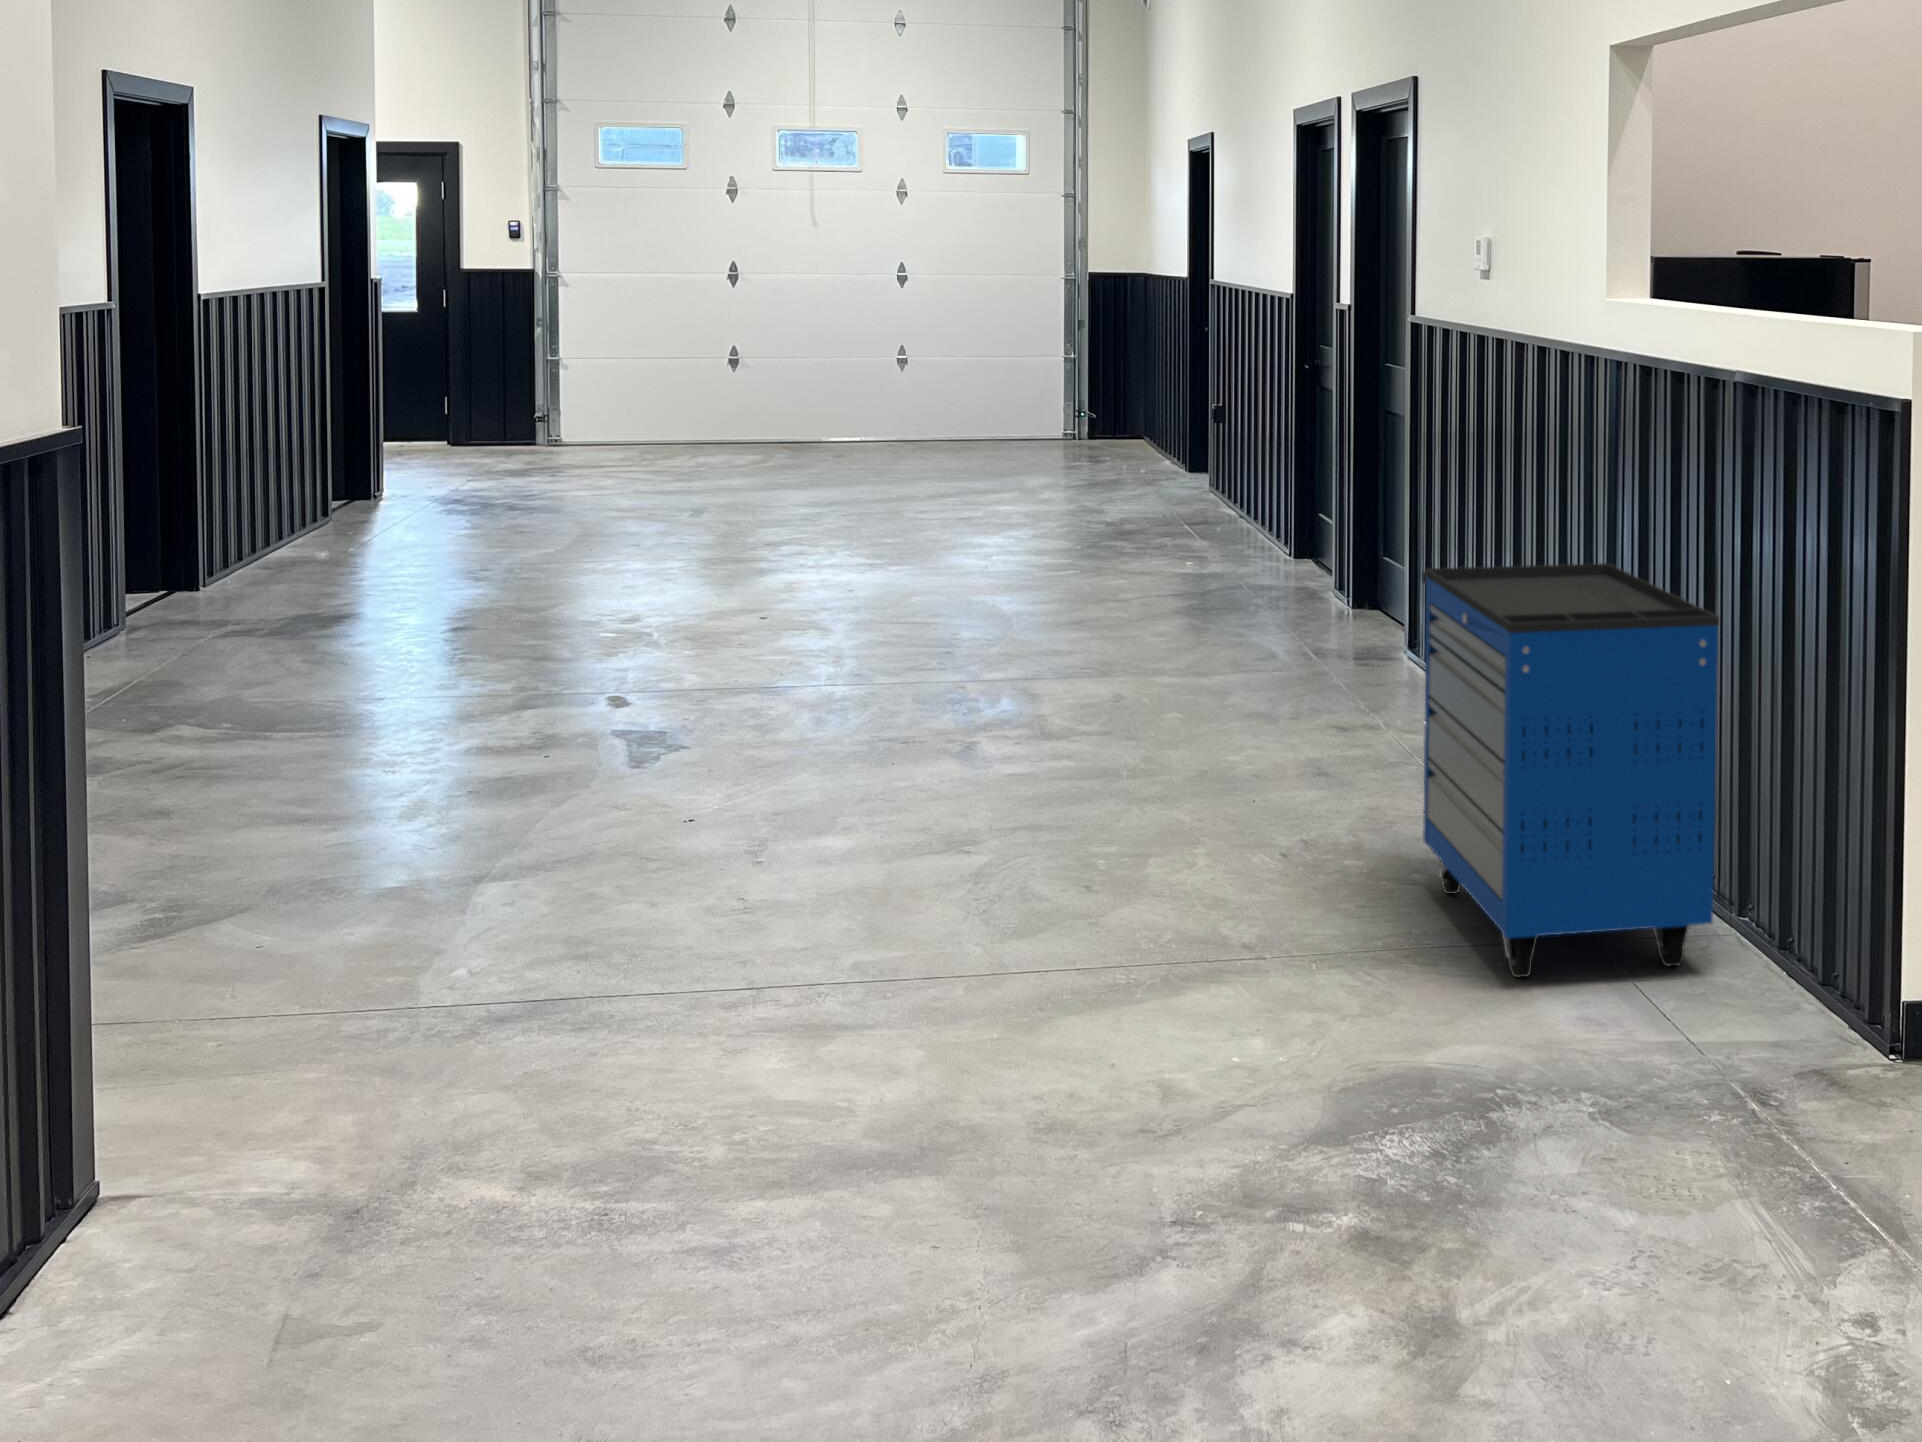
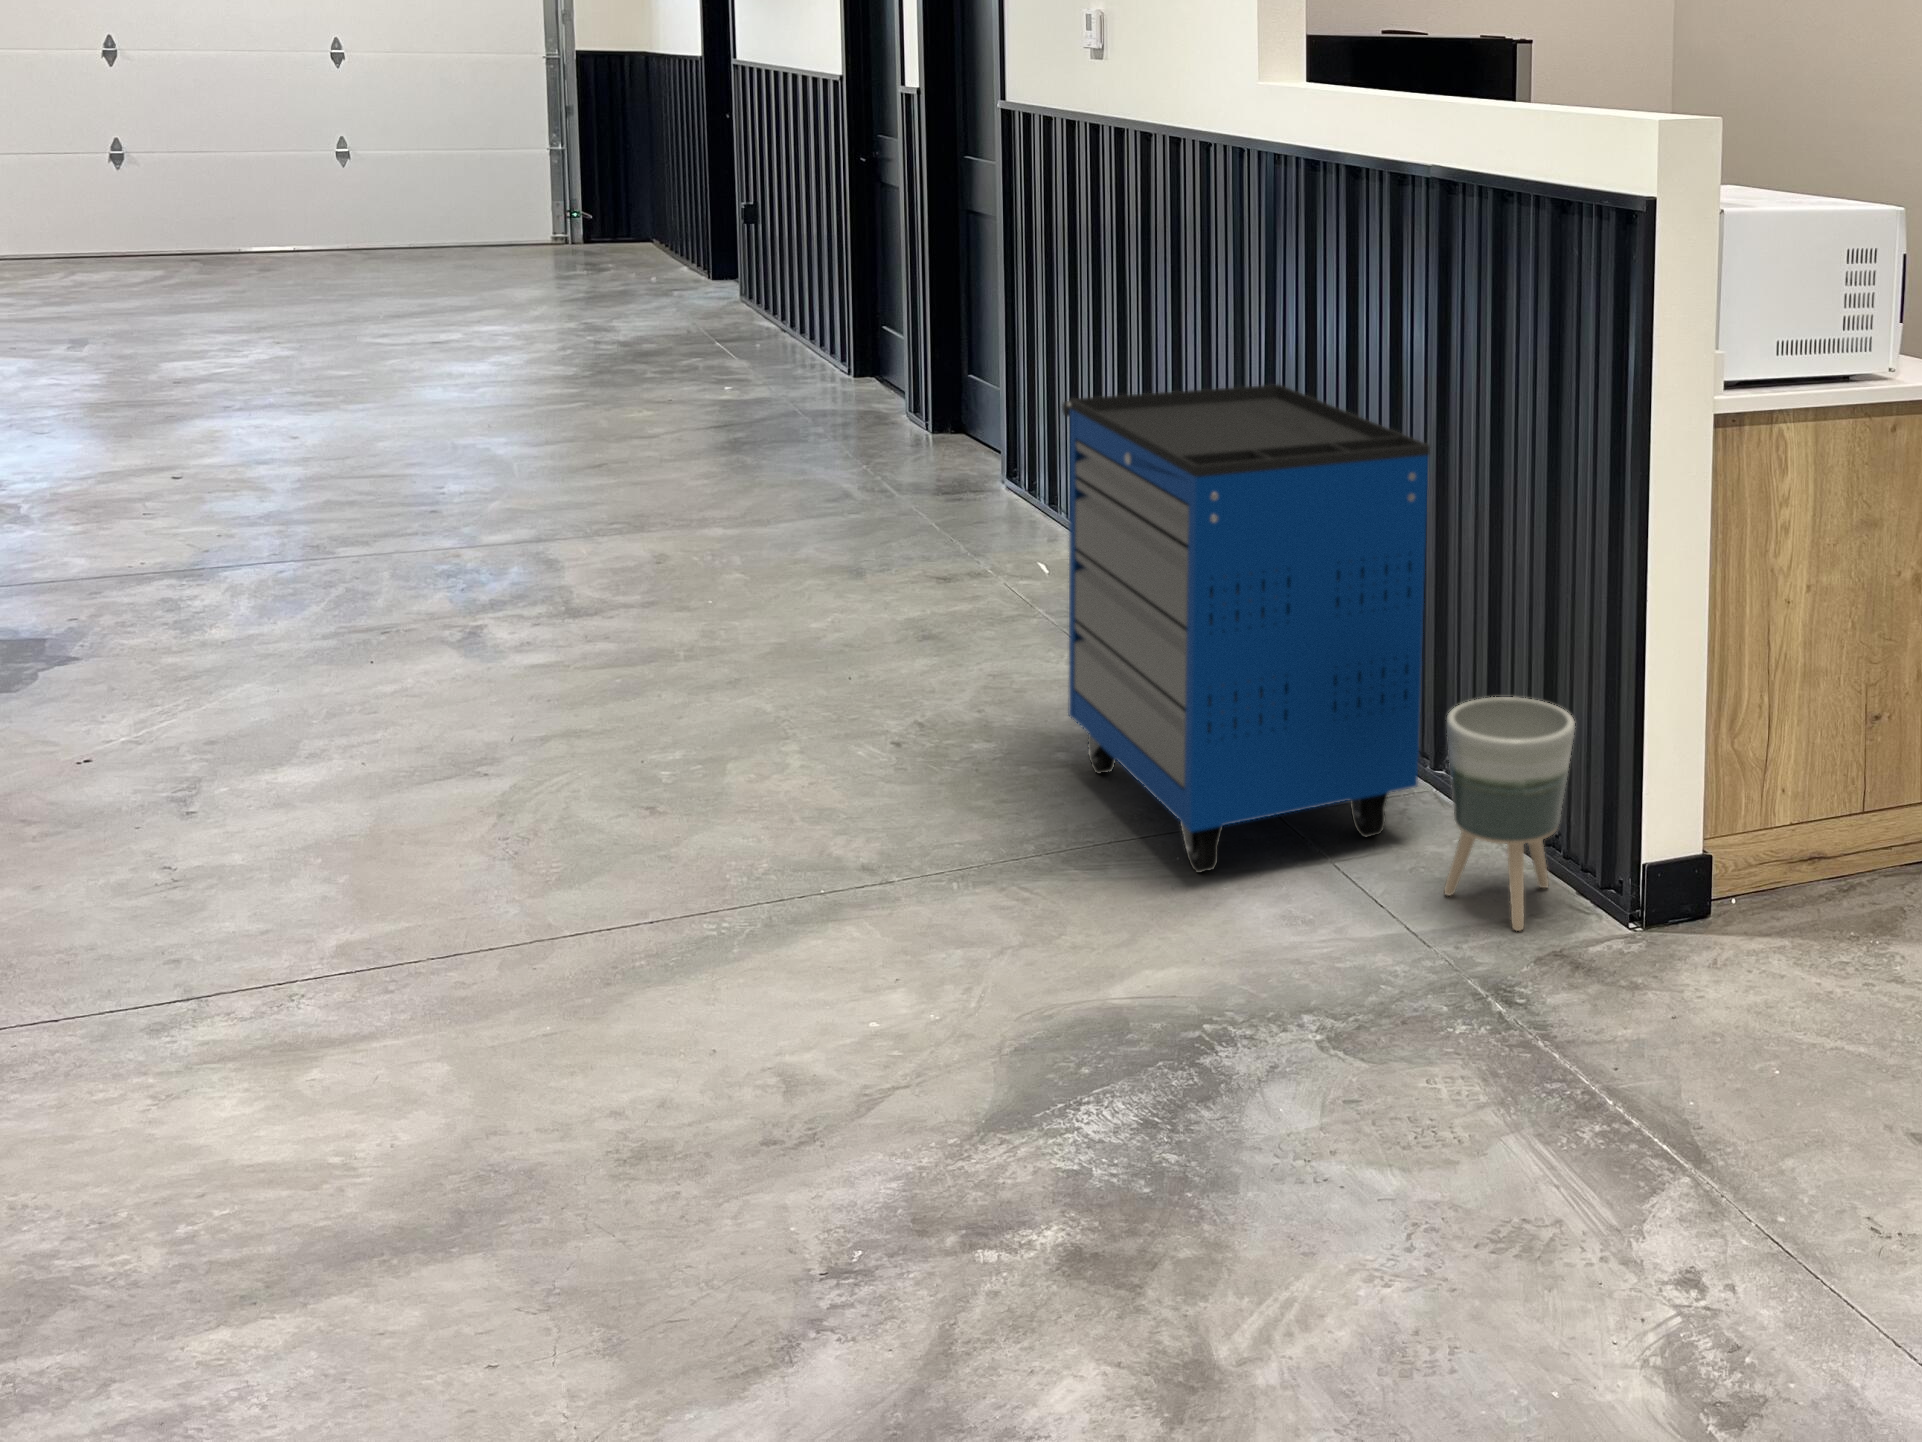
planter: none [1724,844,1842,1054] -> present [1443,697,1575,931]

